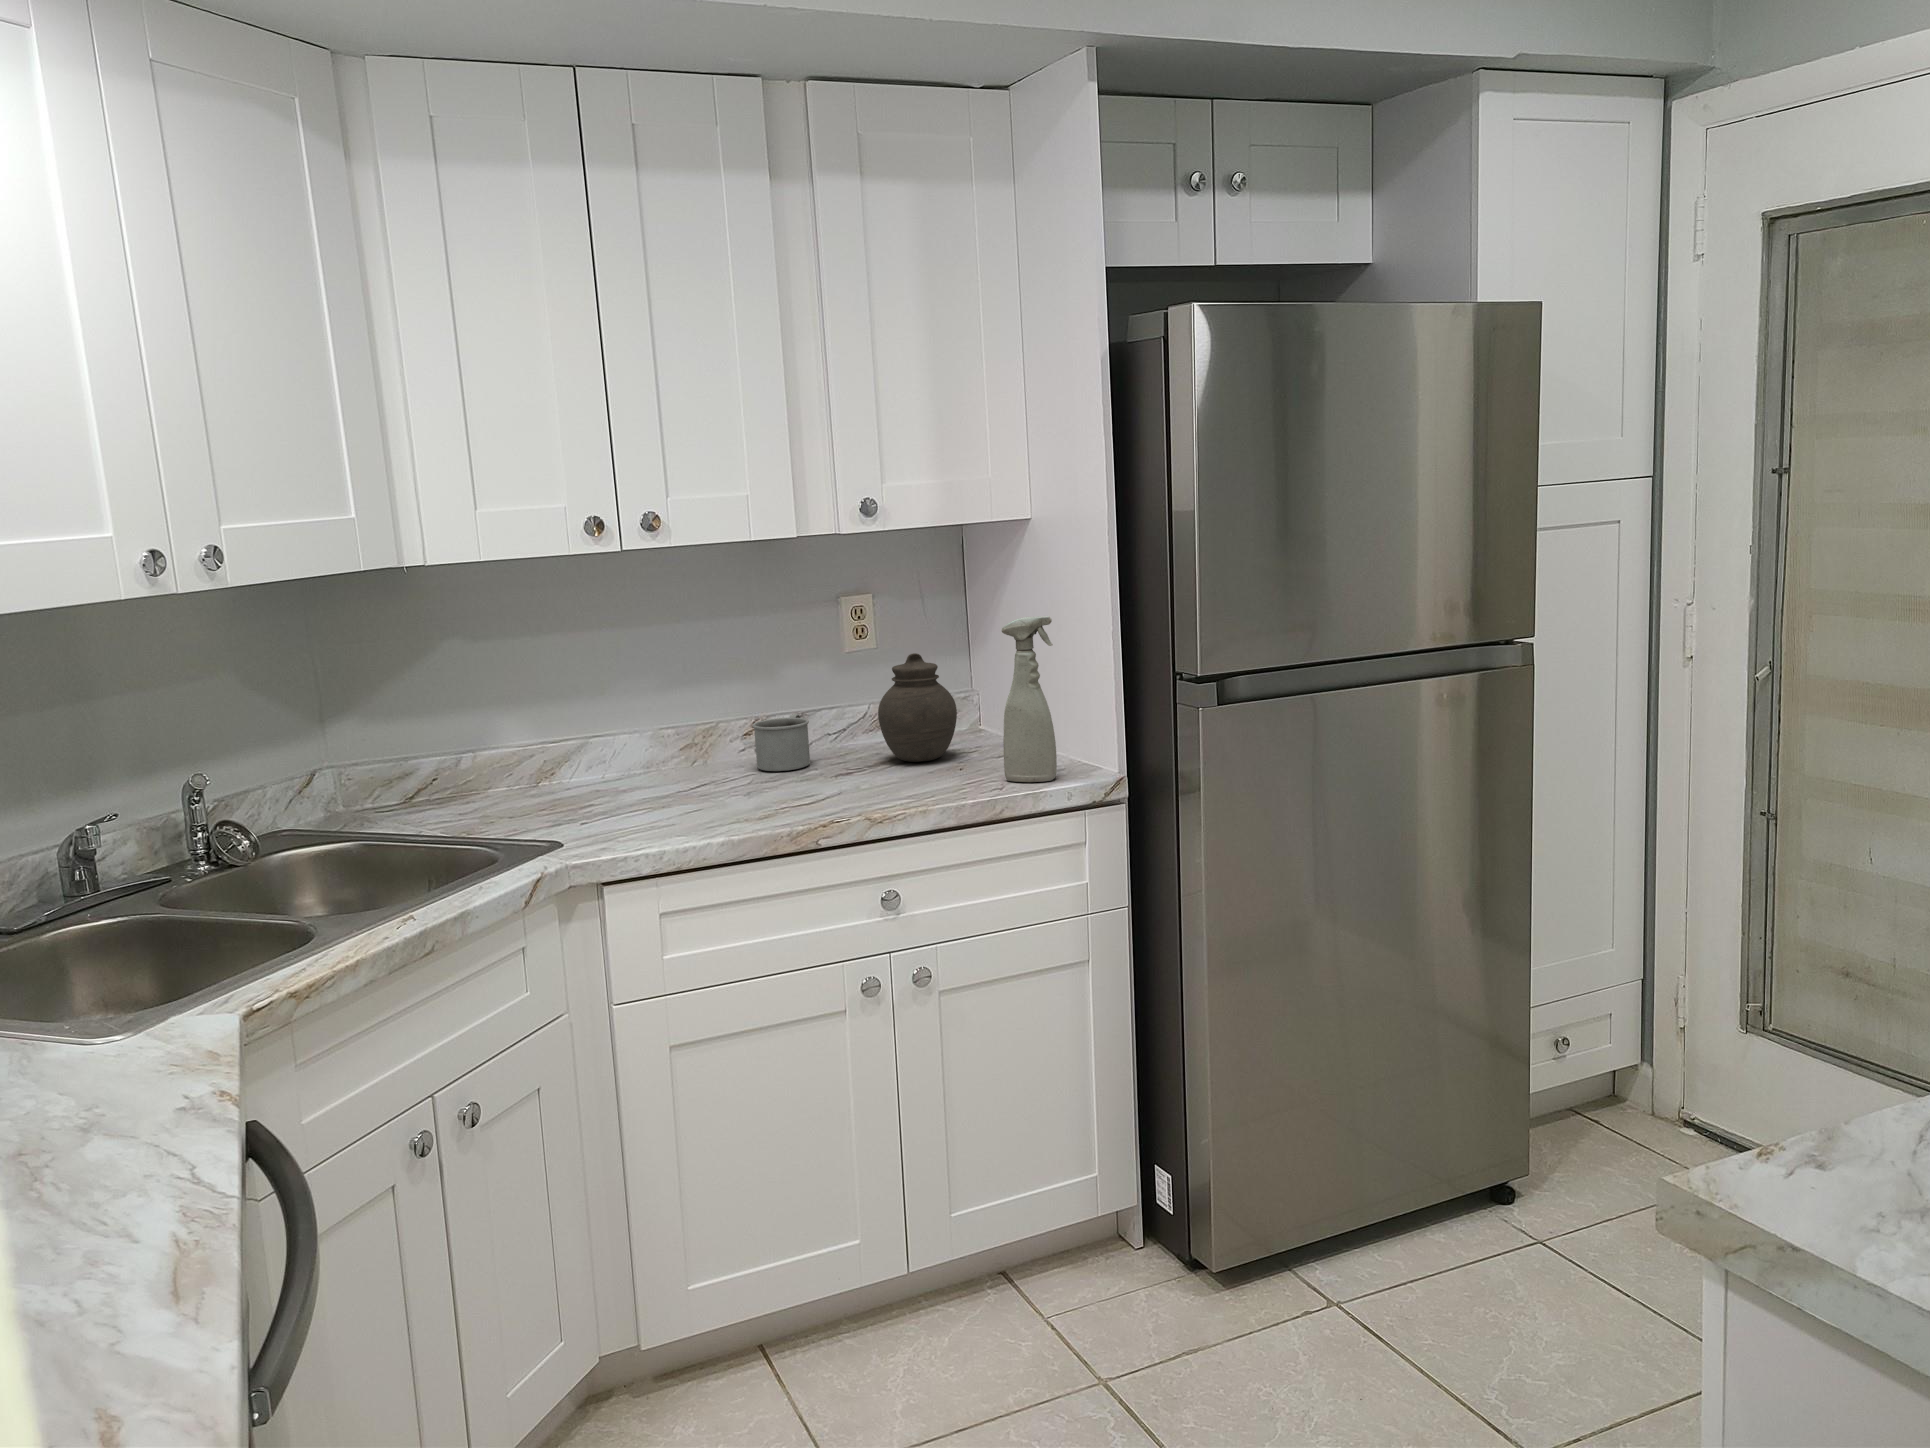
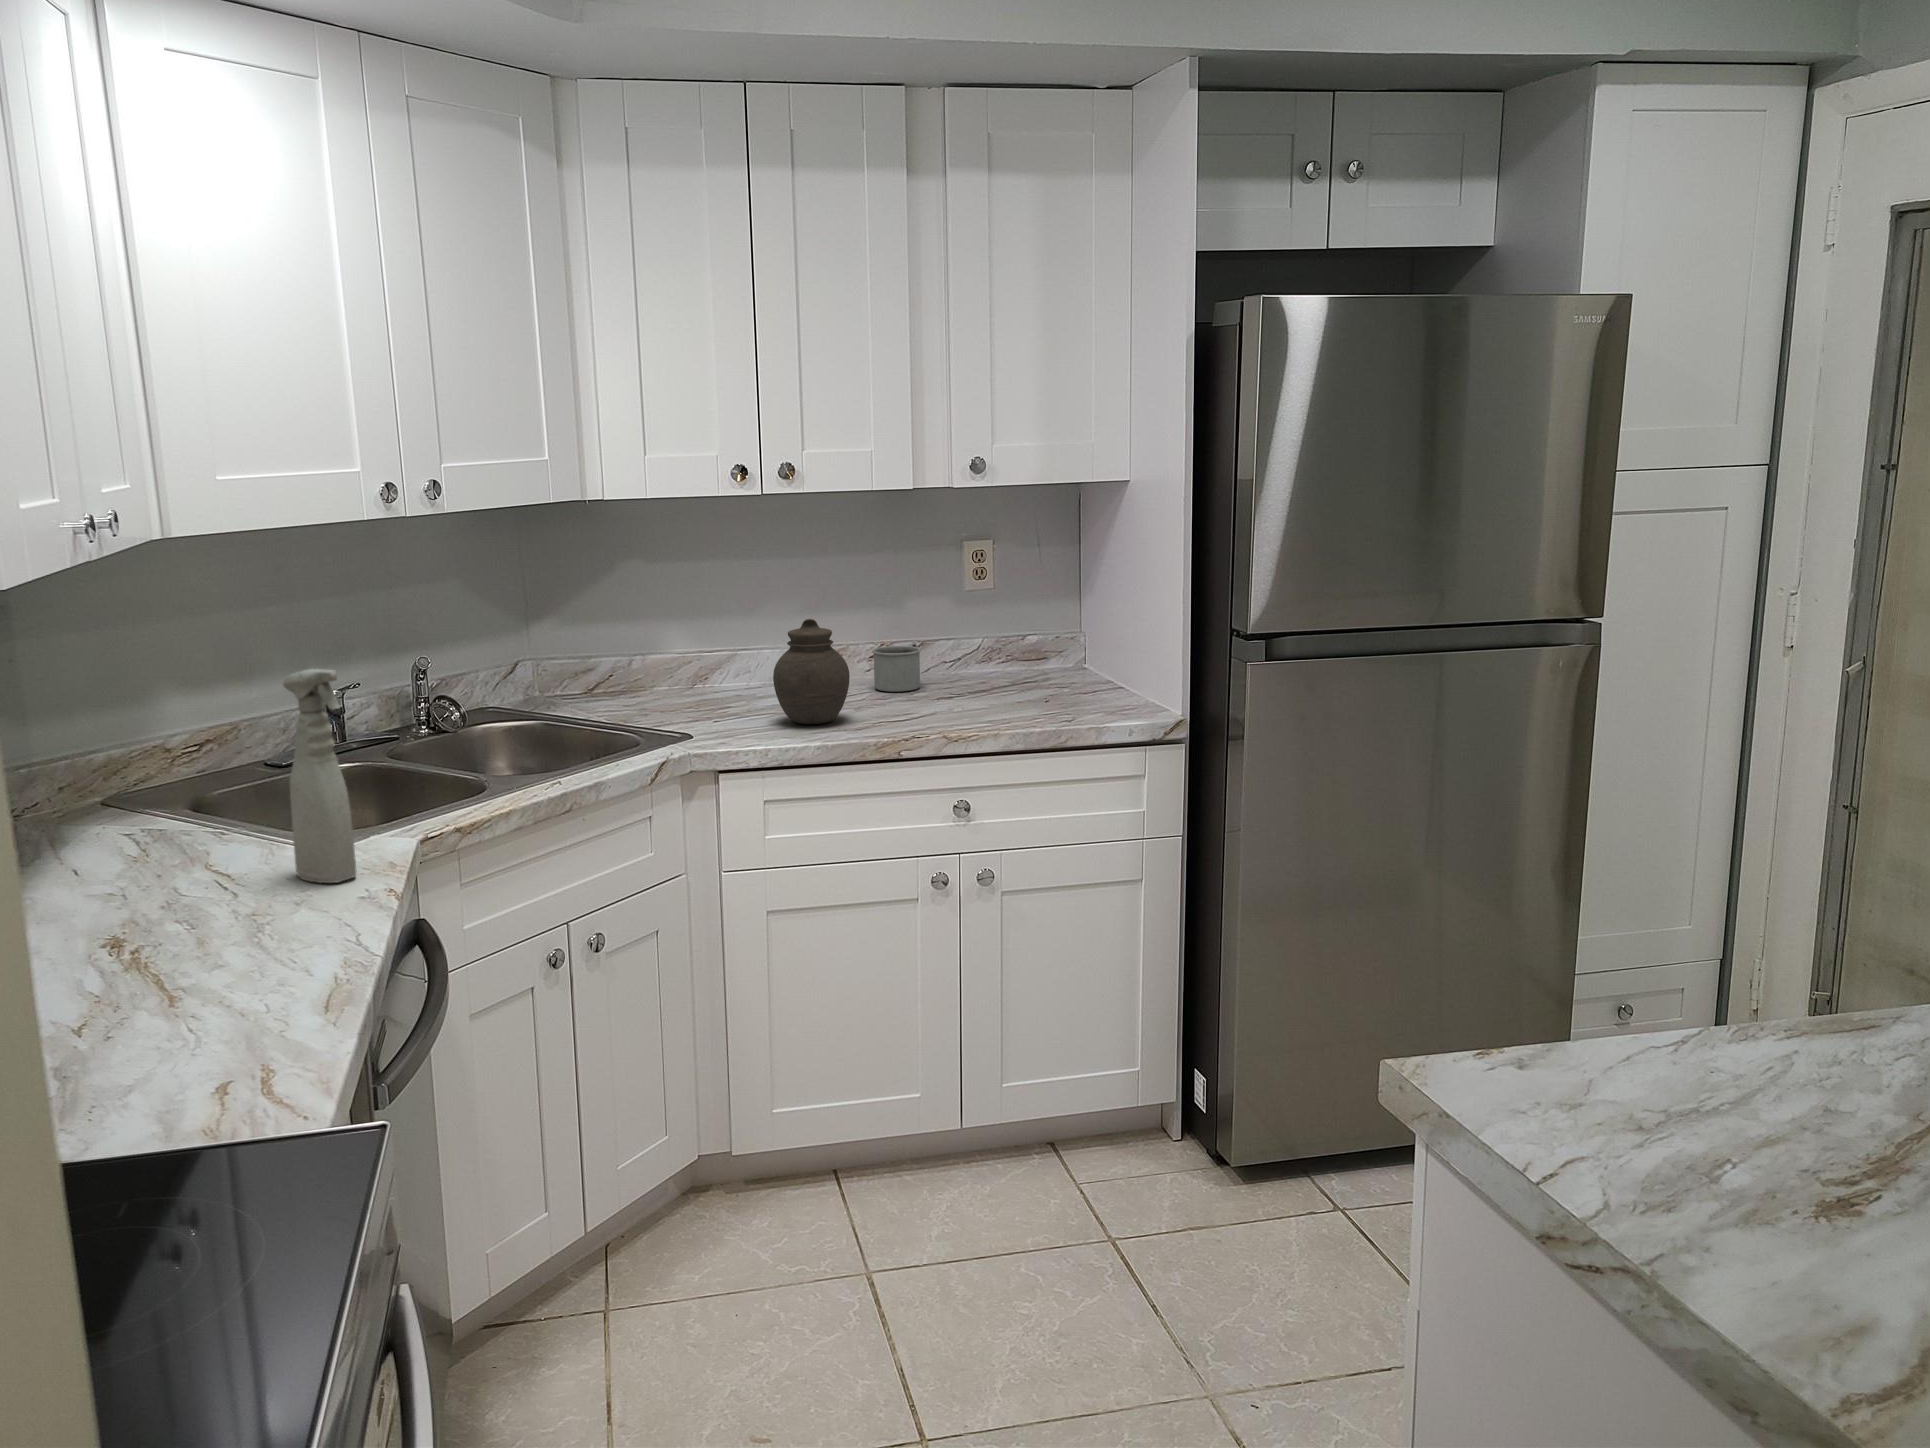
spray bottle: present [1001,616,1057,782] -> present [283,669,357,883]
jar: present [878,653,957,762] -> present [773,619,850,724]

